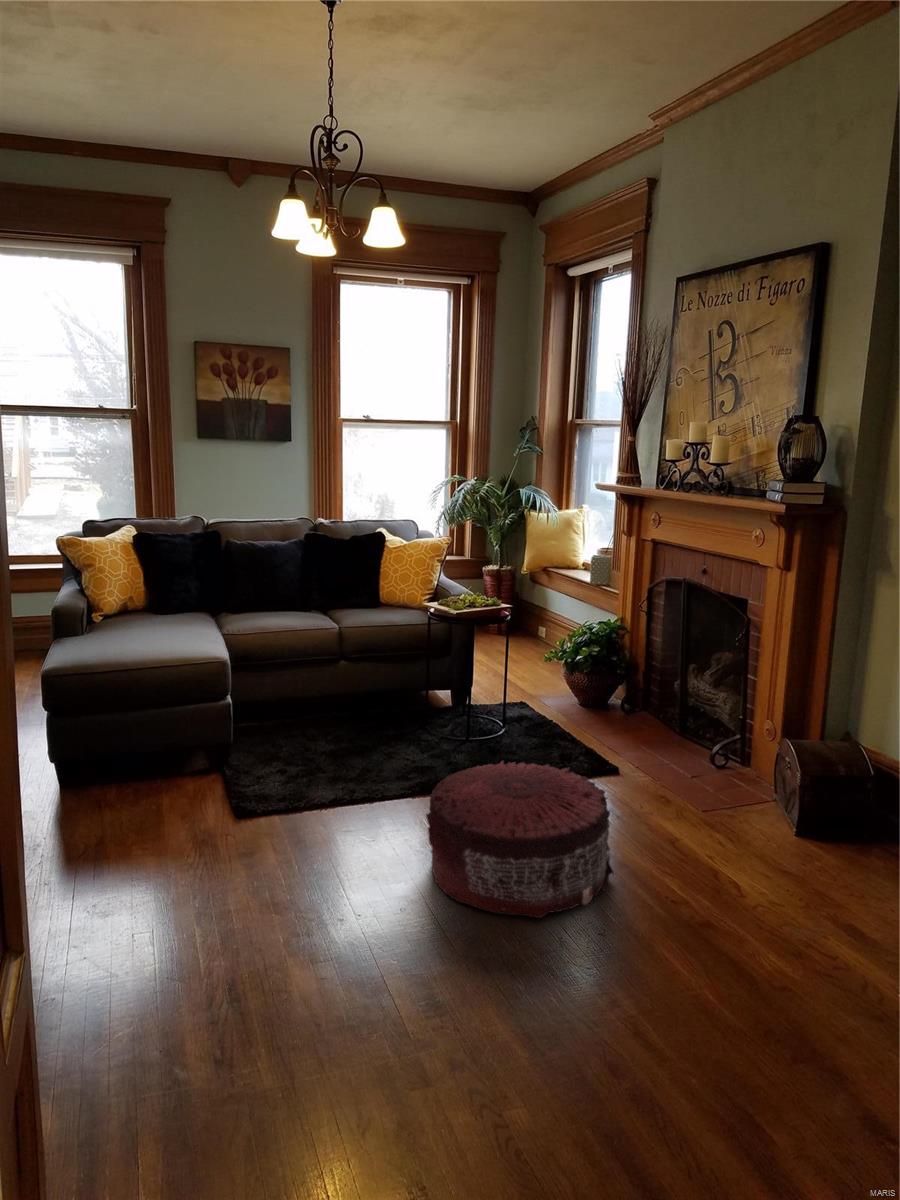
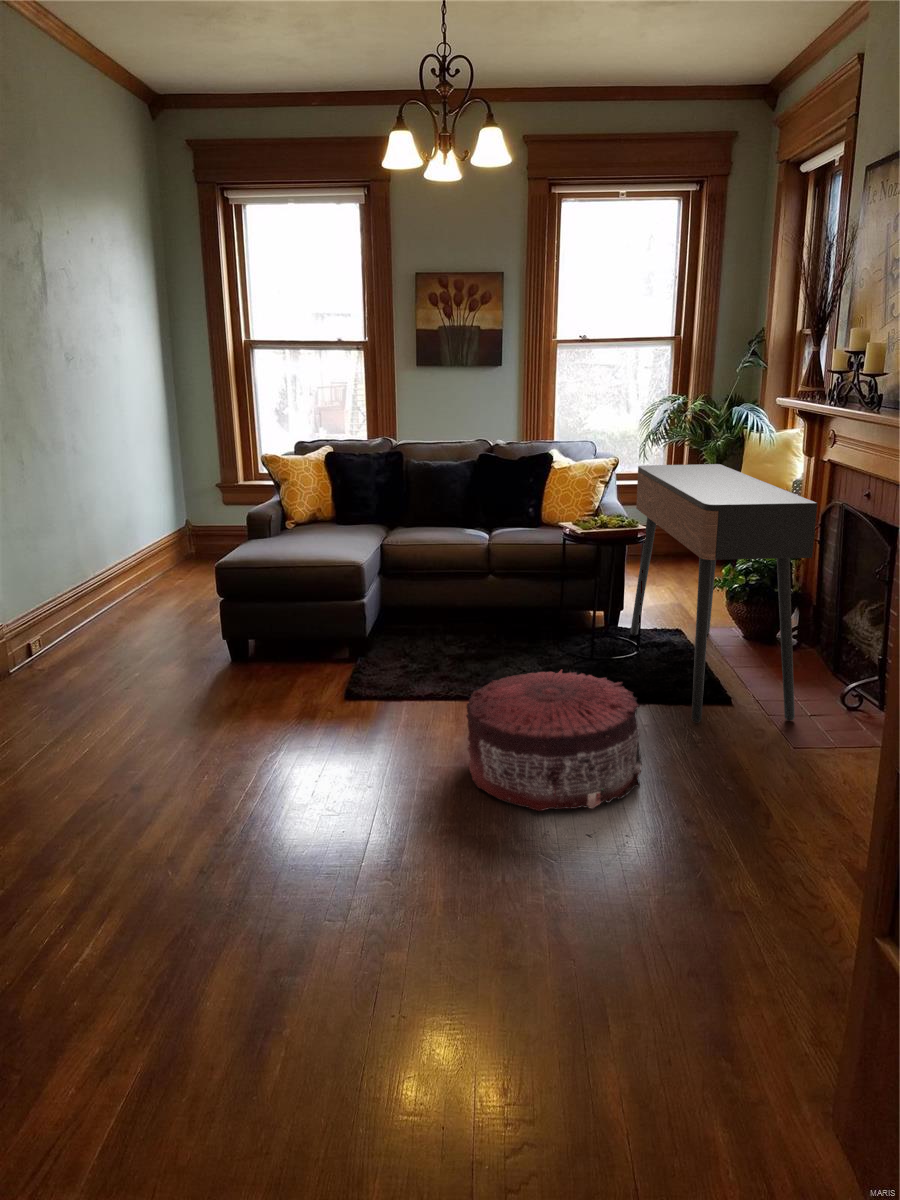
console table: none [482,543,705,798] -> present [630,464,817,723]

